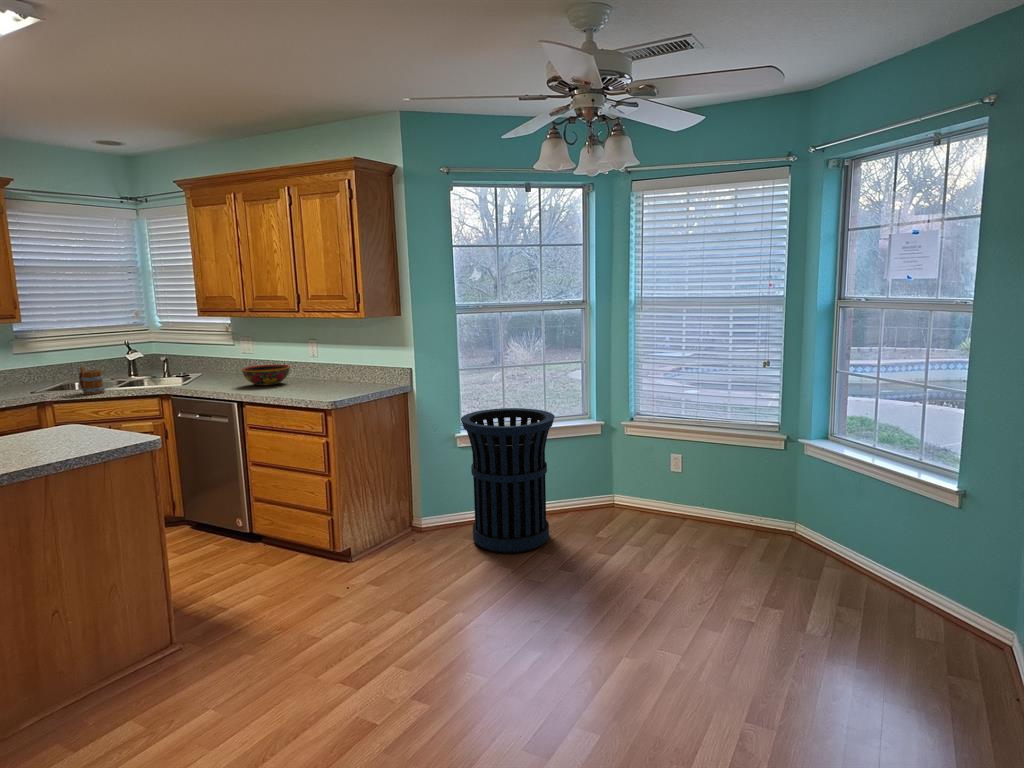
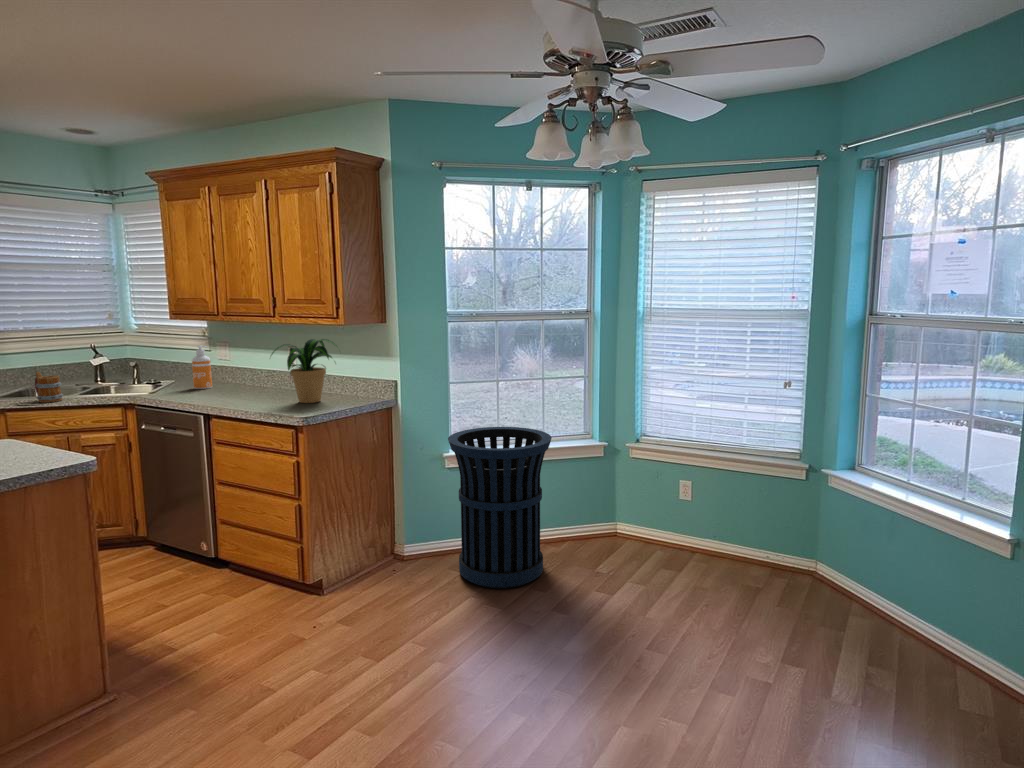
potted plant: none [297,331,361,389] -> present [271,339,337,403]
soap dispenser: none [220,340,239,380] -> present [192,346,212,389]
bowl: present [242,365,290,386] -> none [212,373,265,396]

